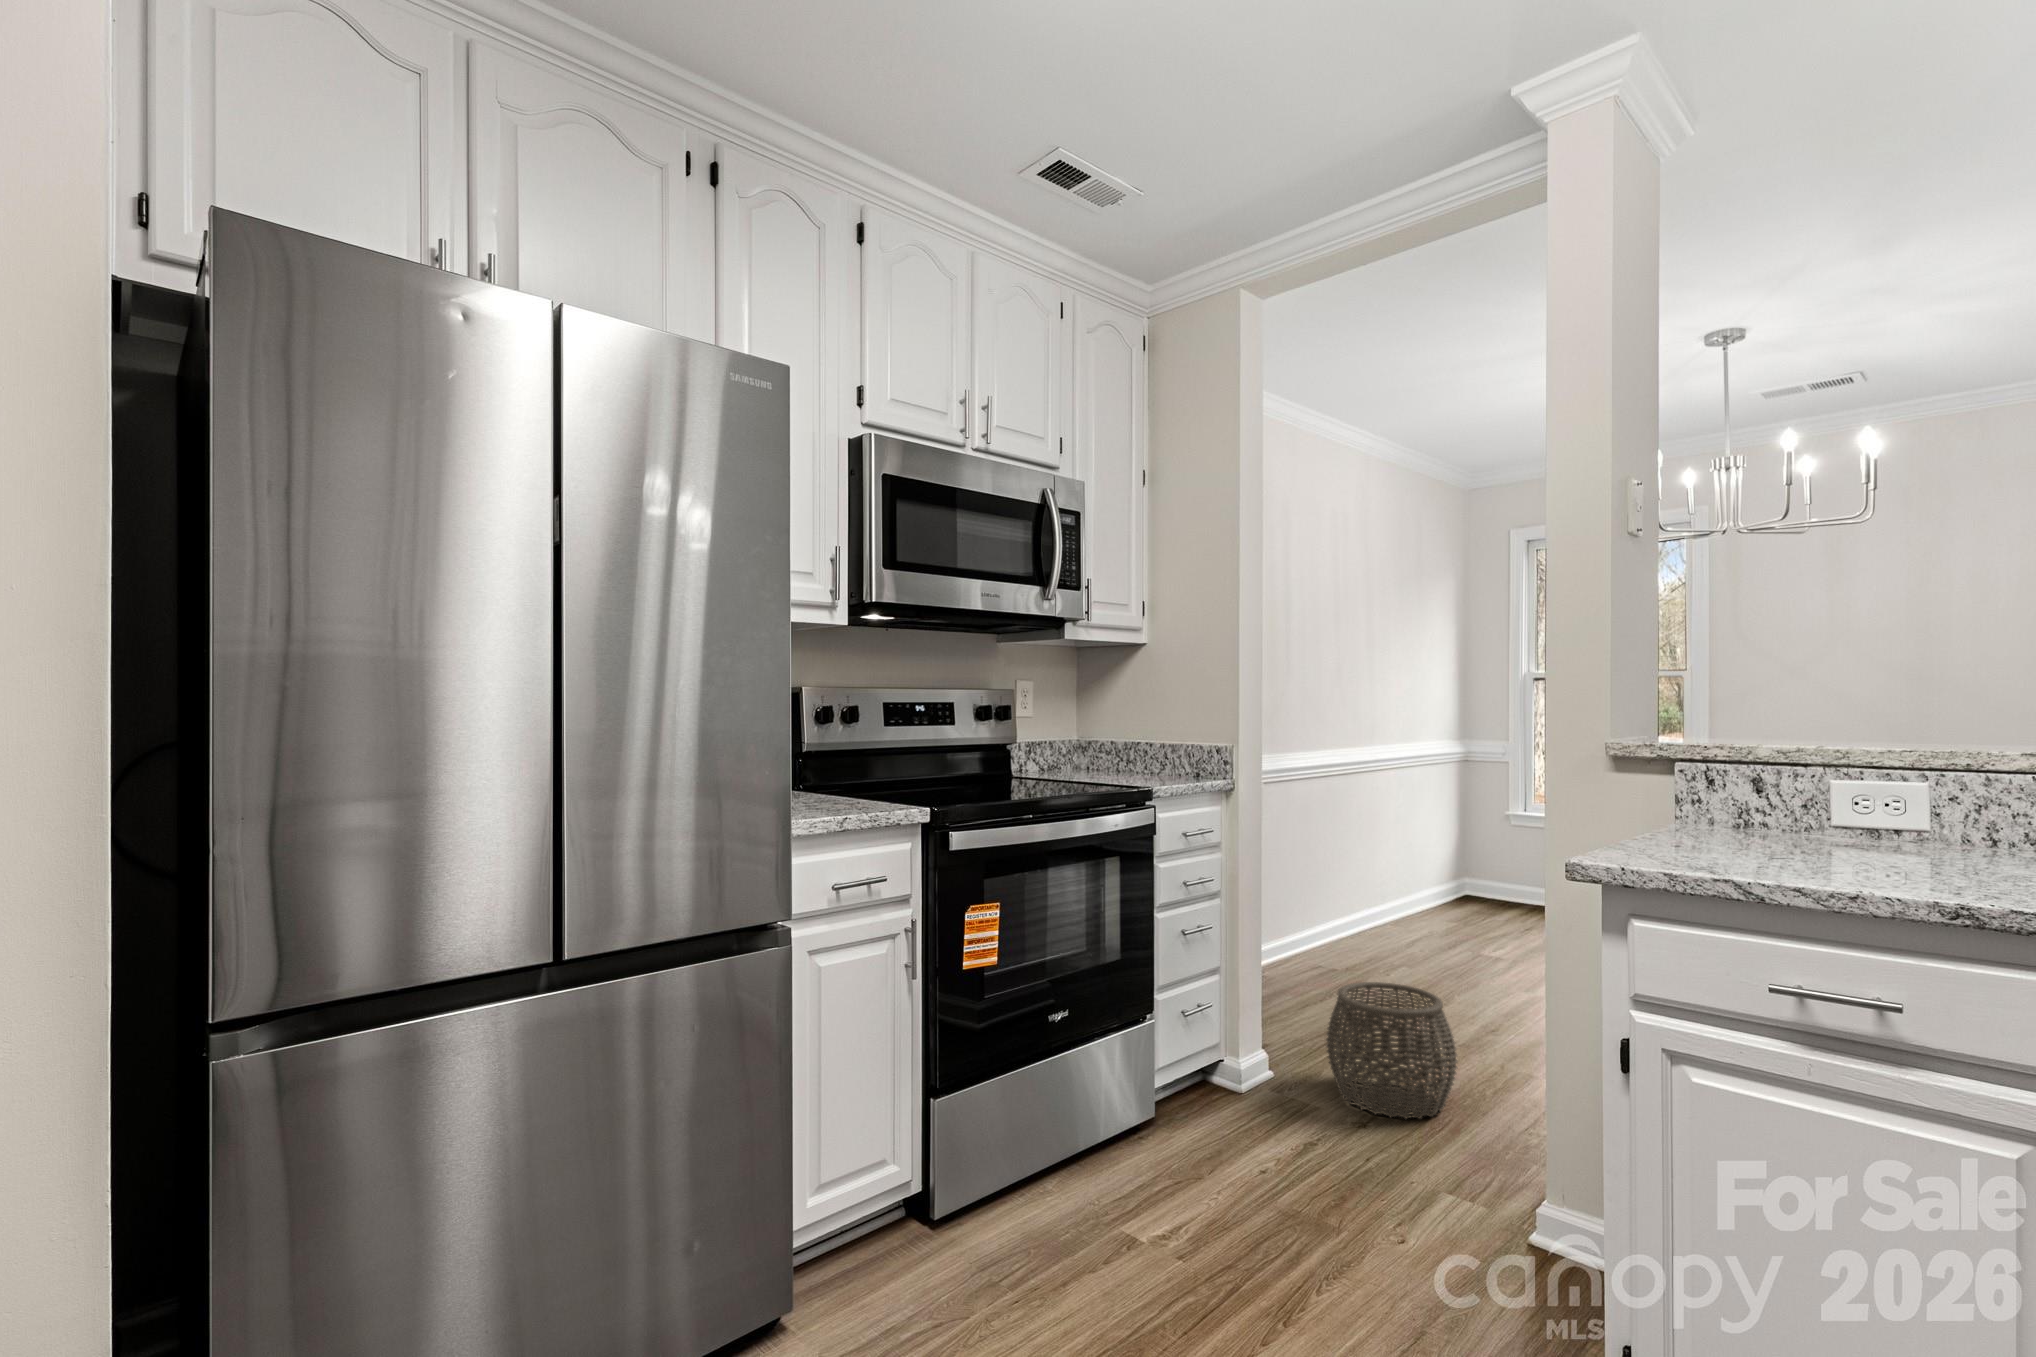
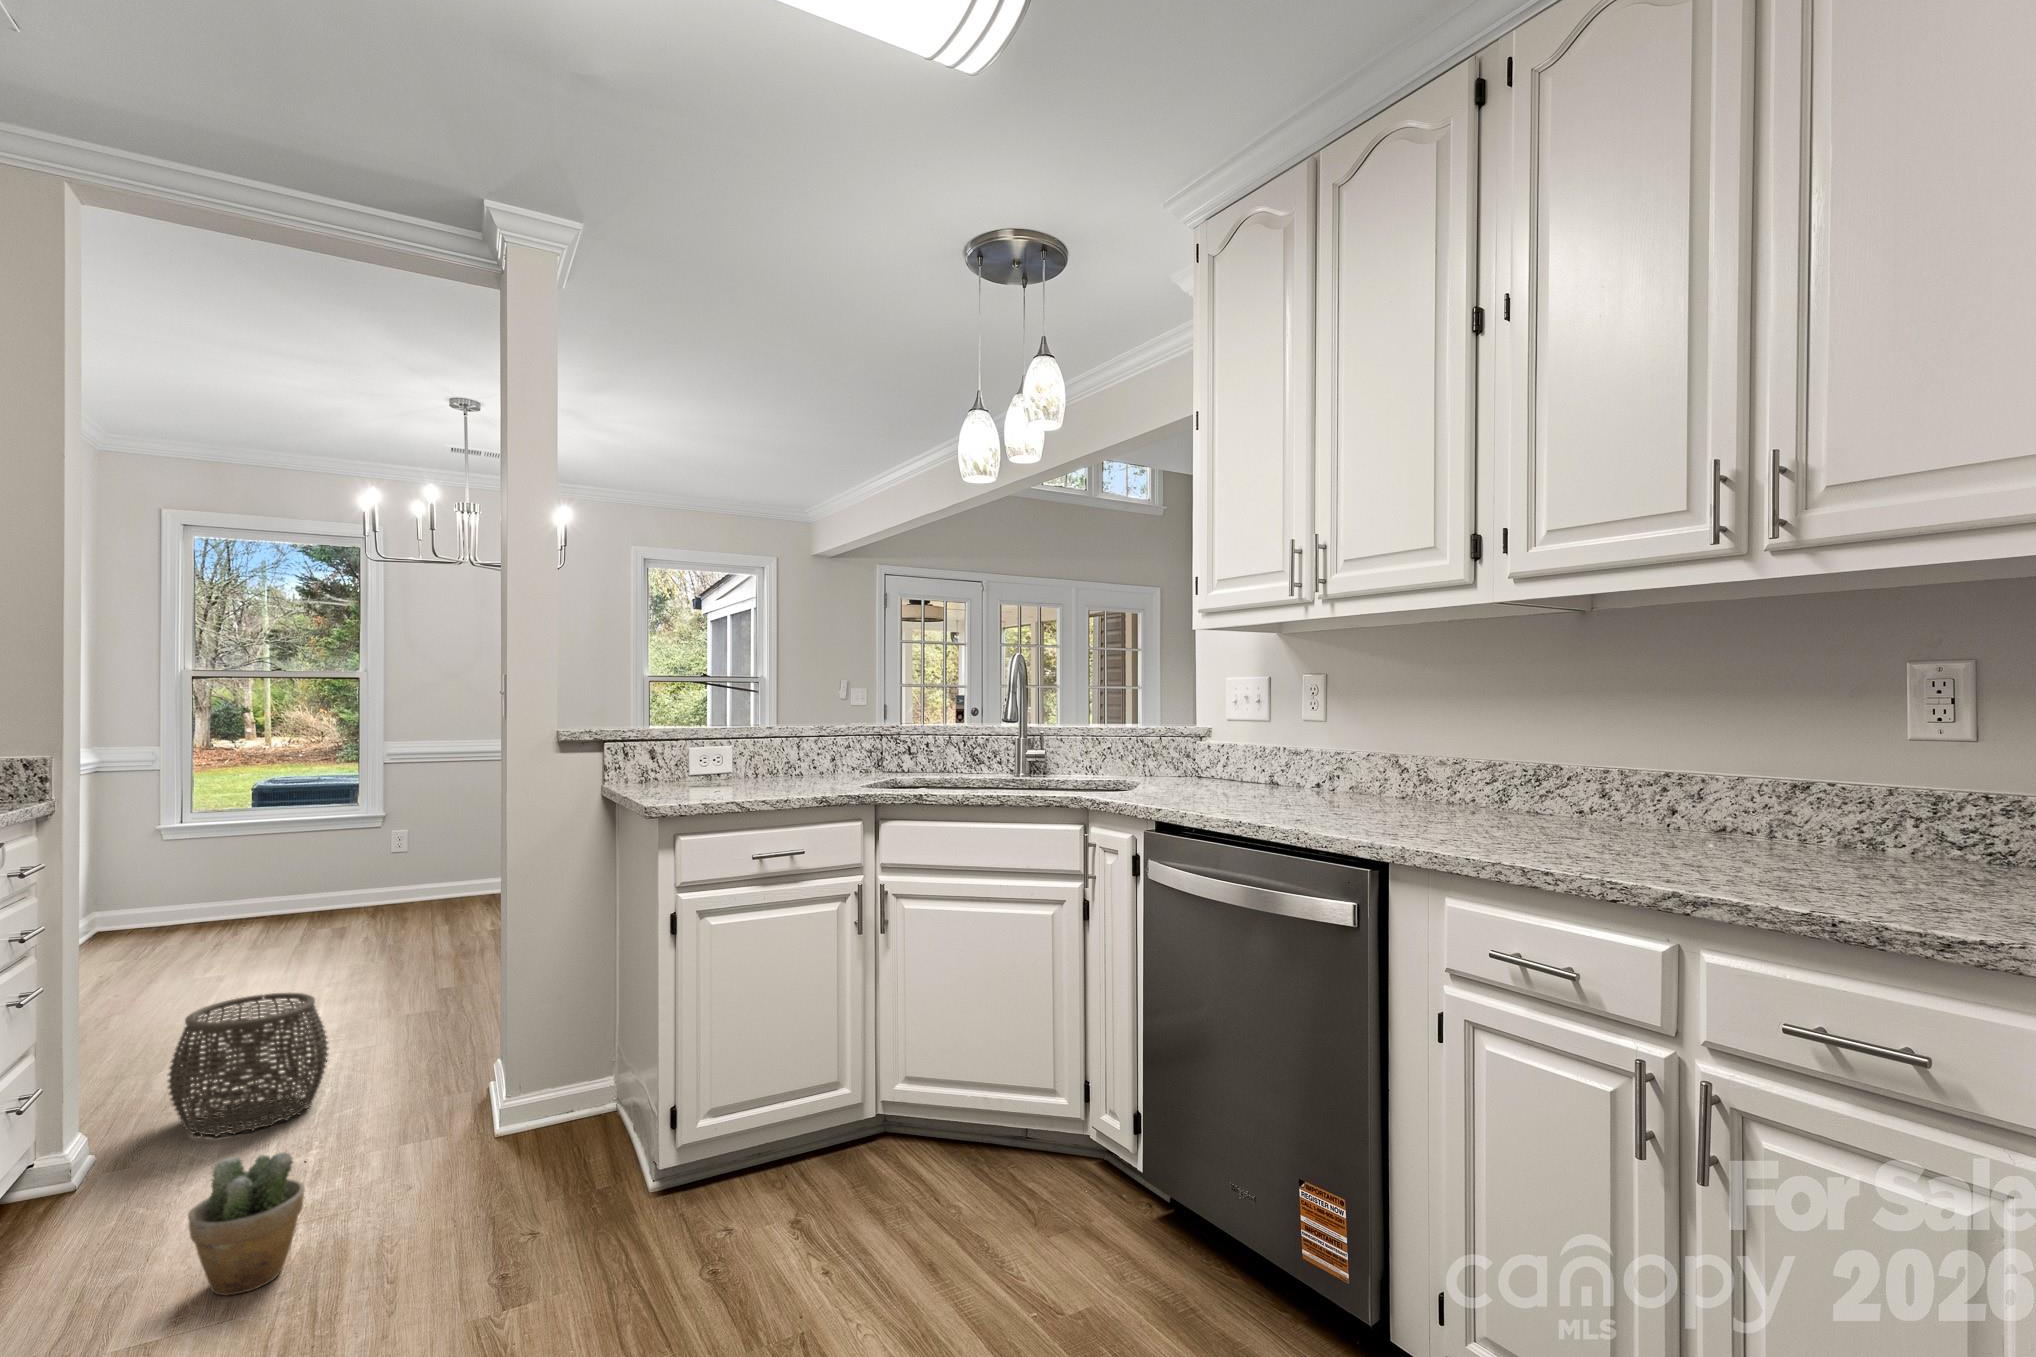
potted plant: none [1174,1118,1263,1258] -> present [188,1152,305,1296]

